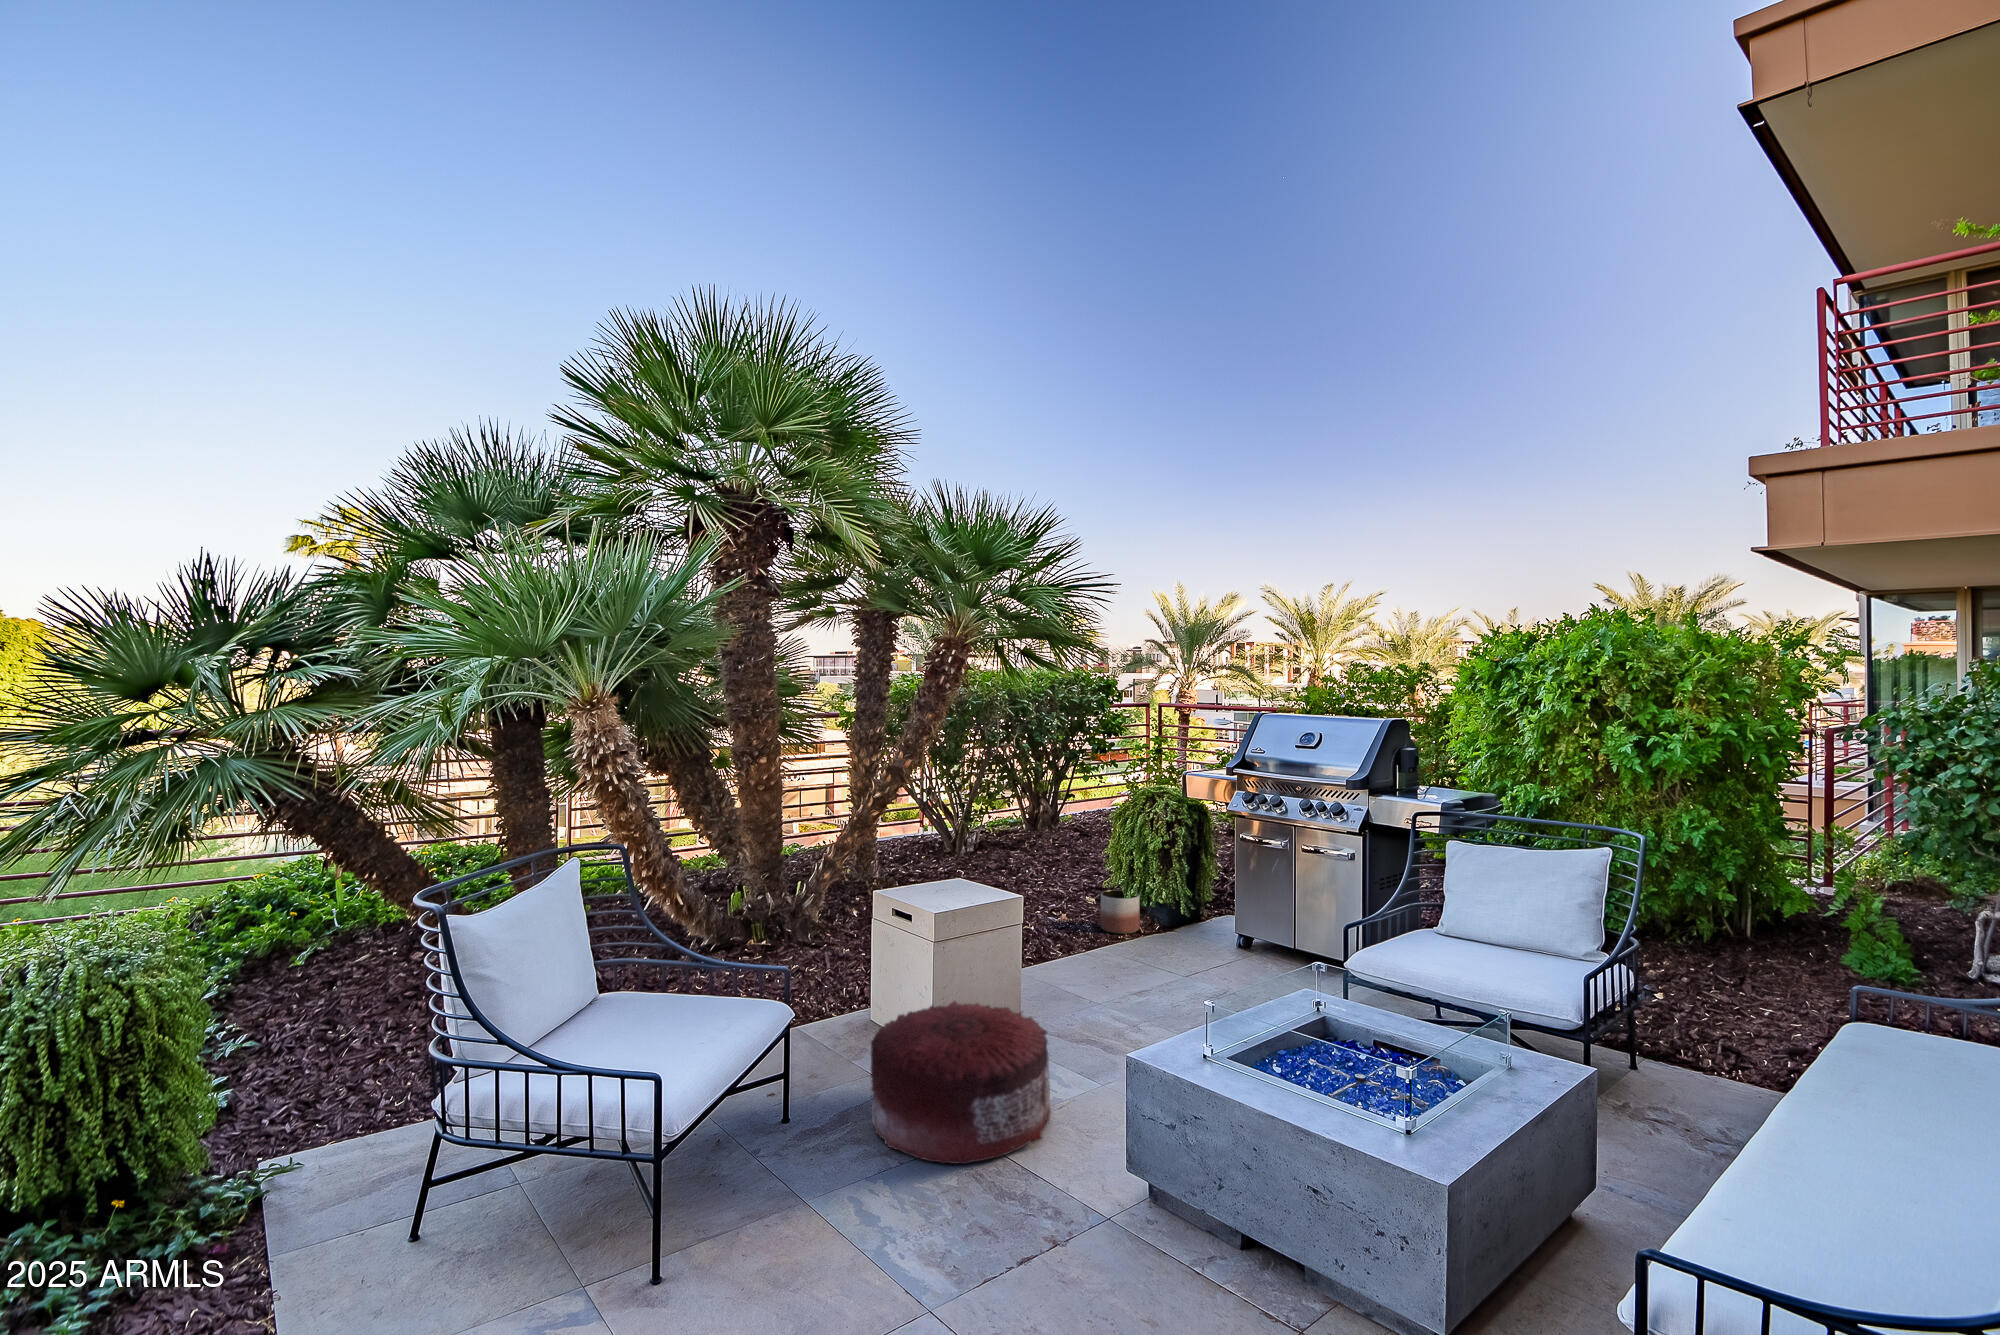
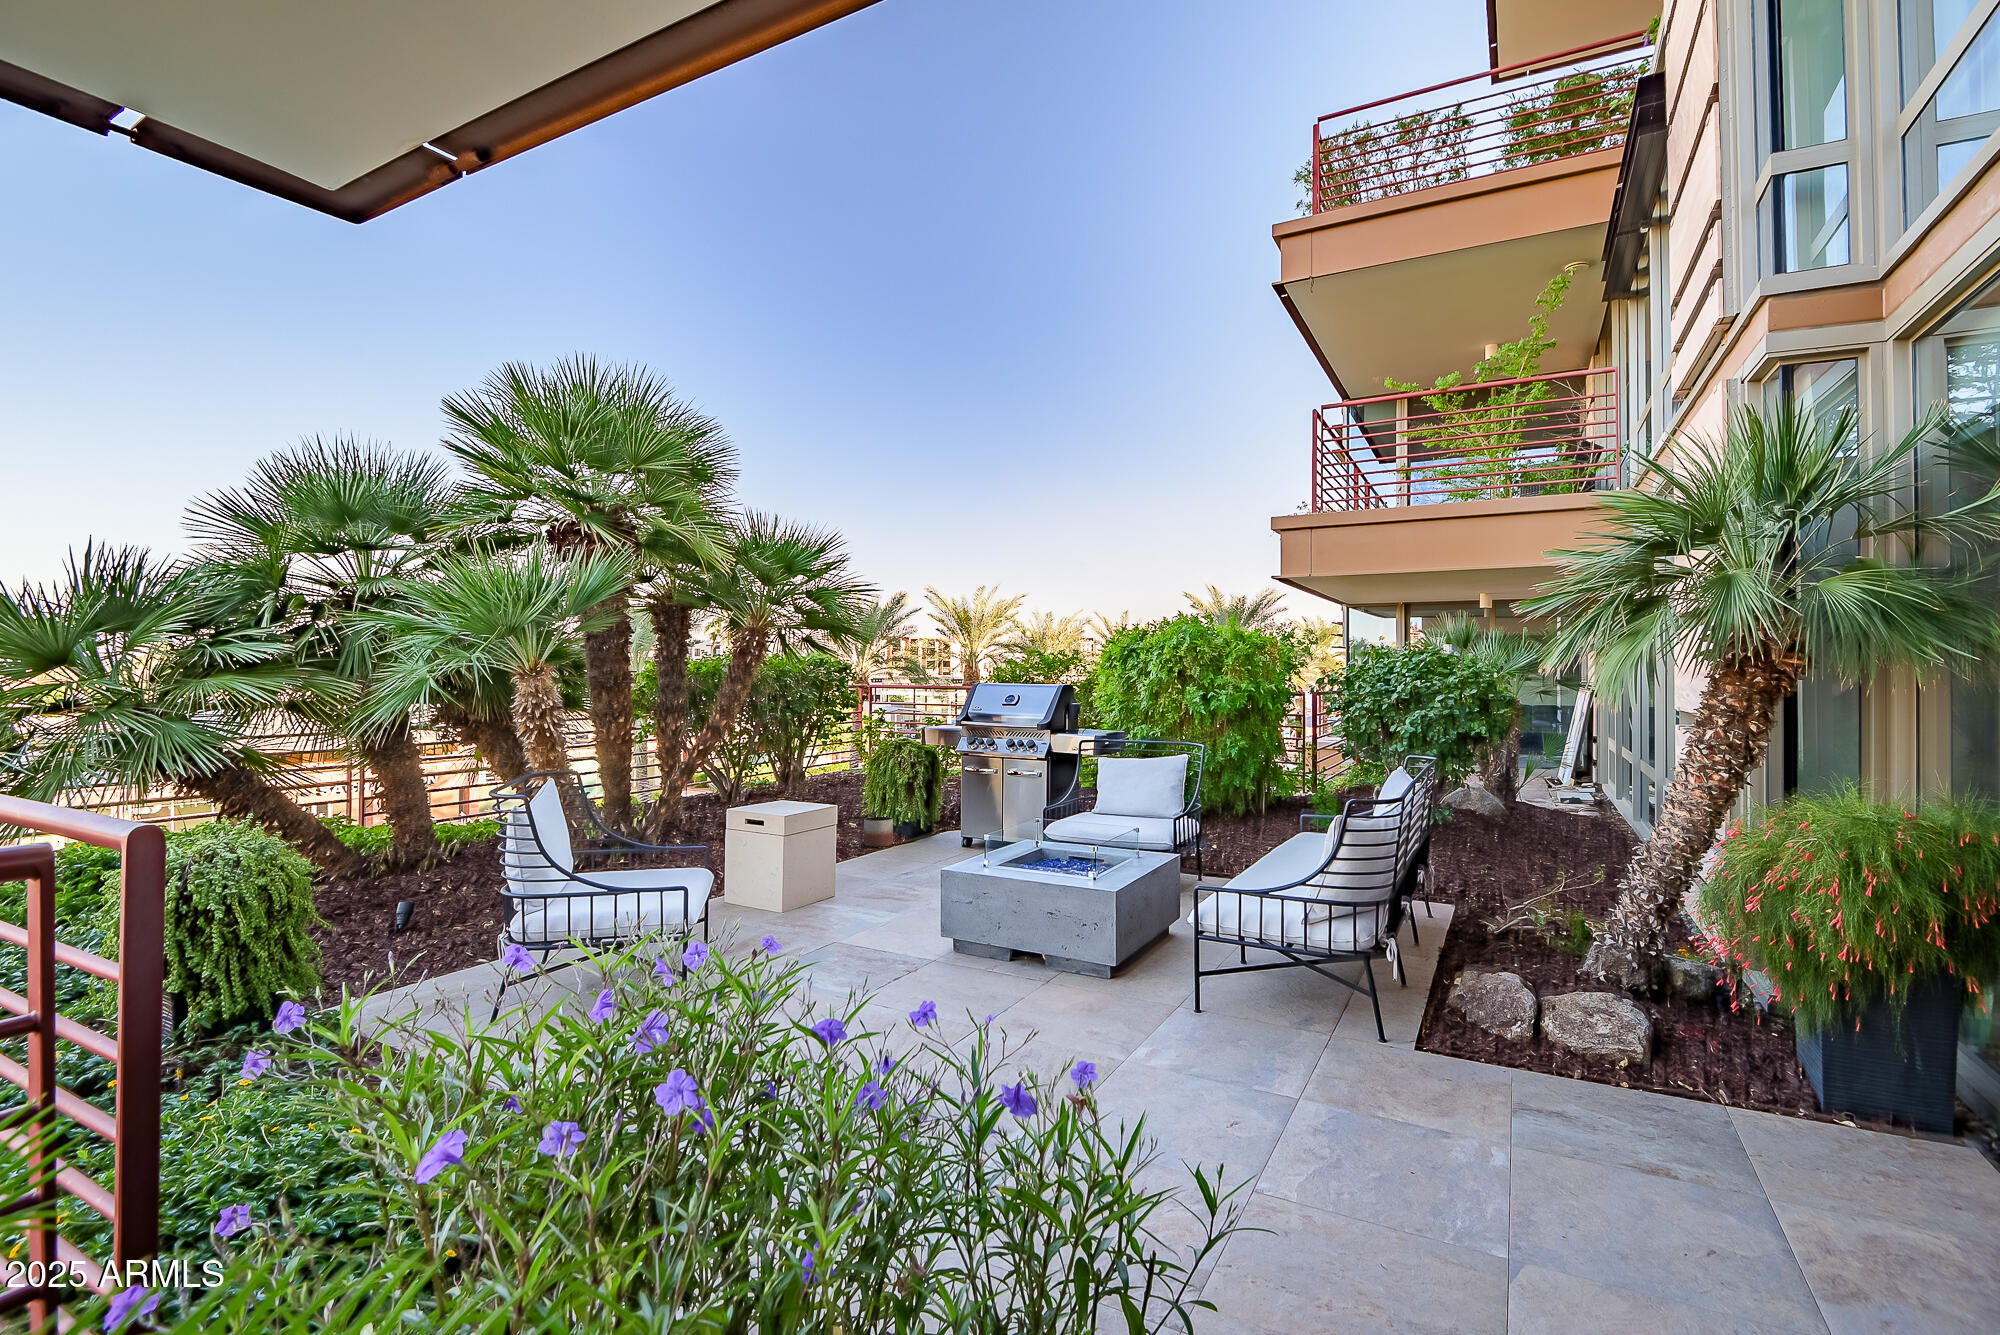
pouf: present [871,1001,1051,1164] -> none [782,861,895,939]

